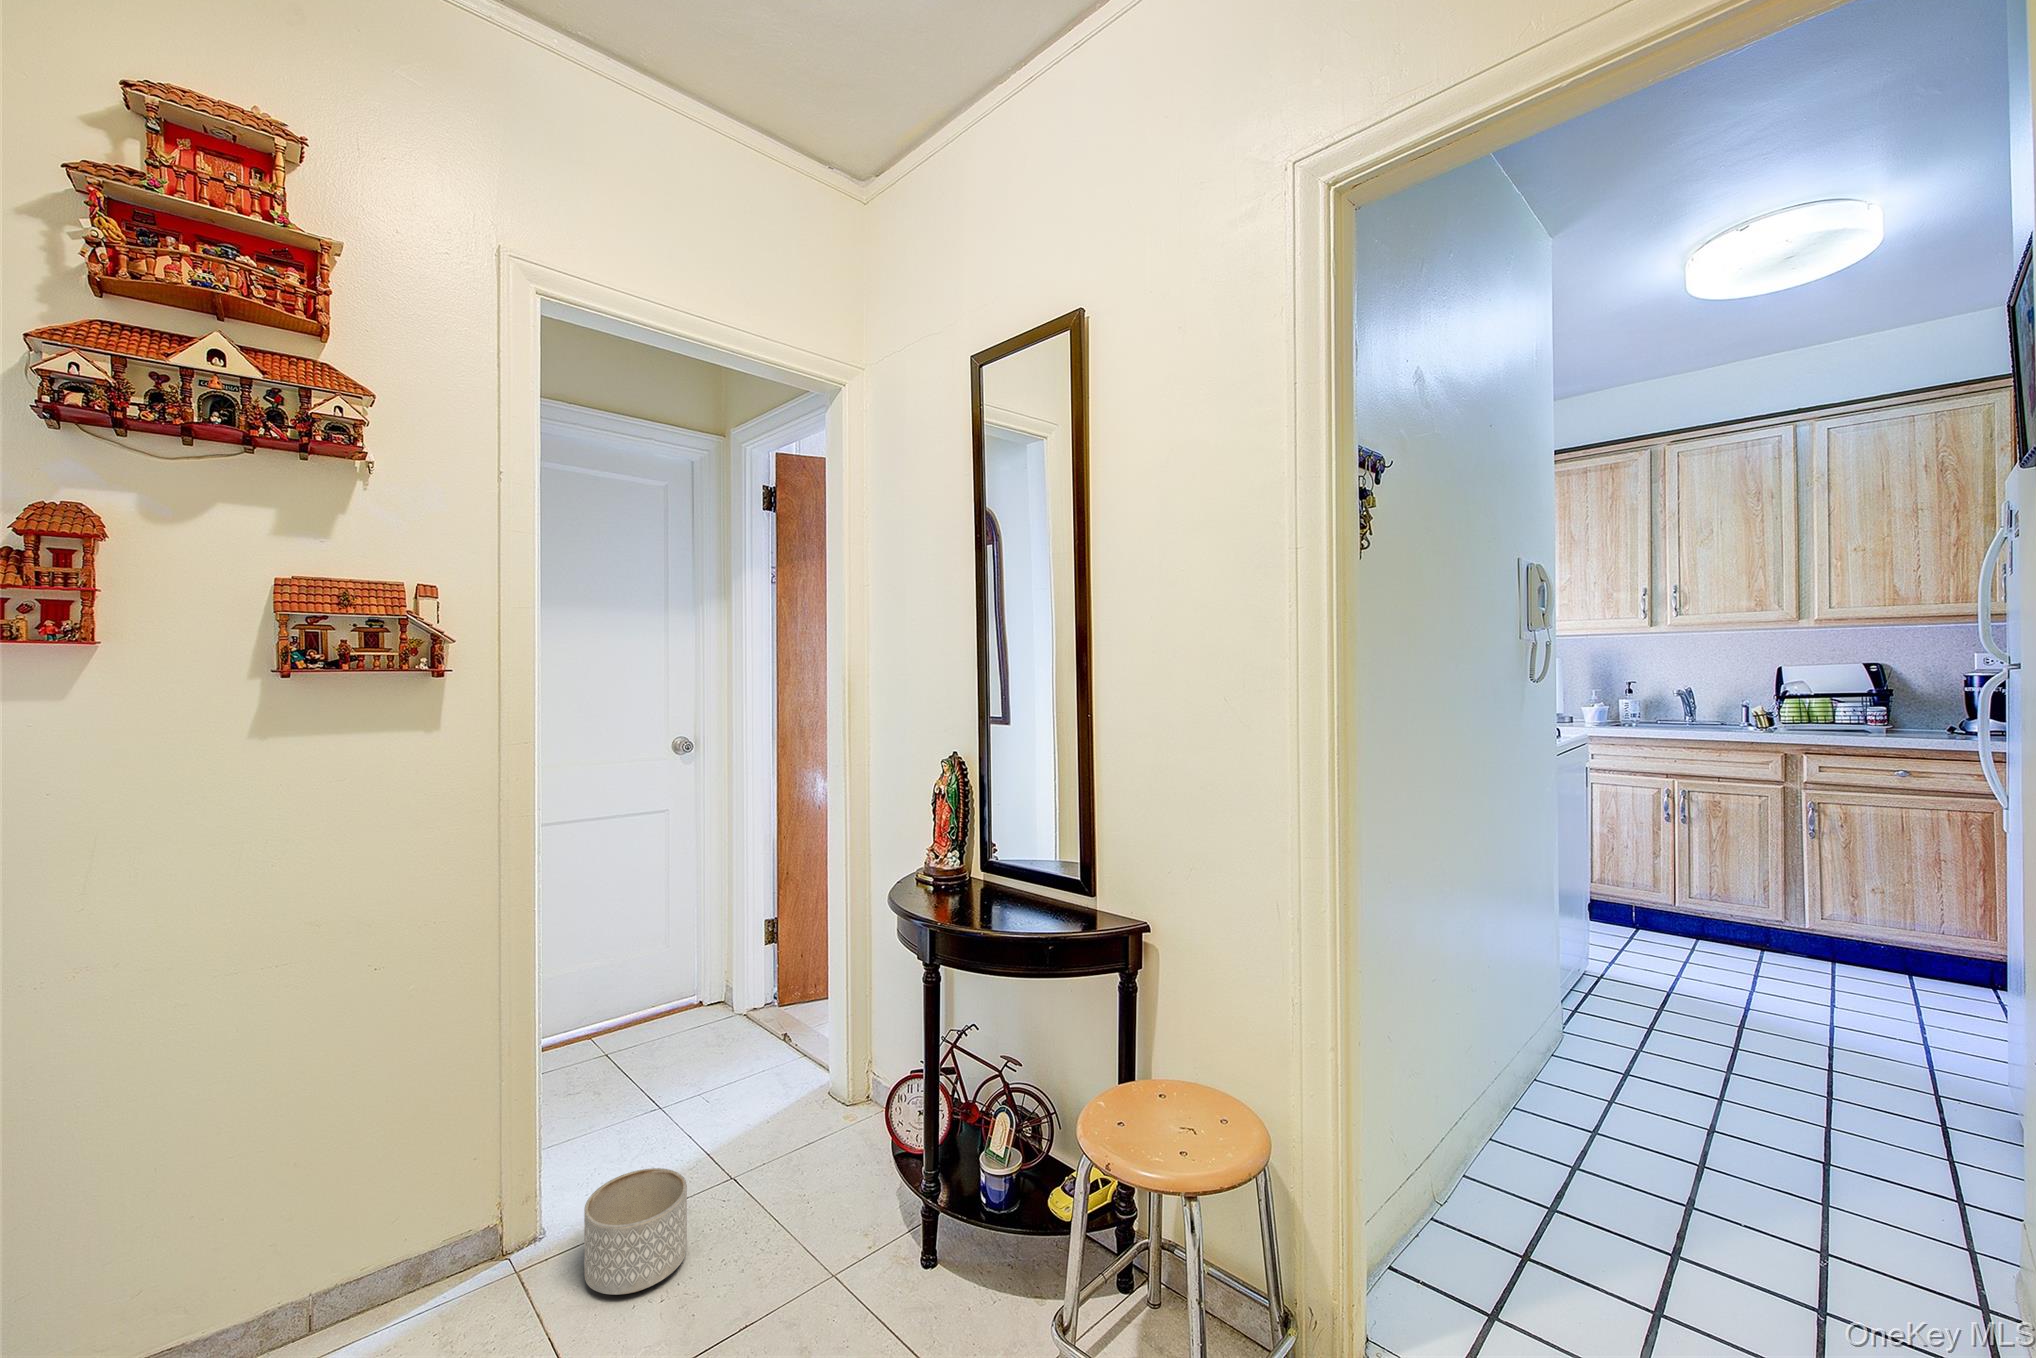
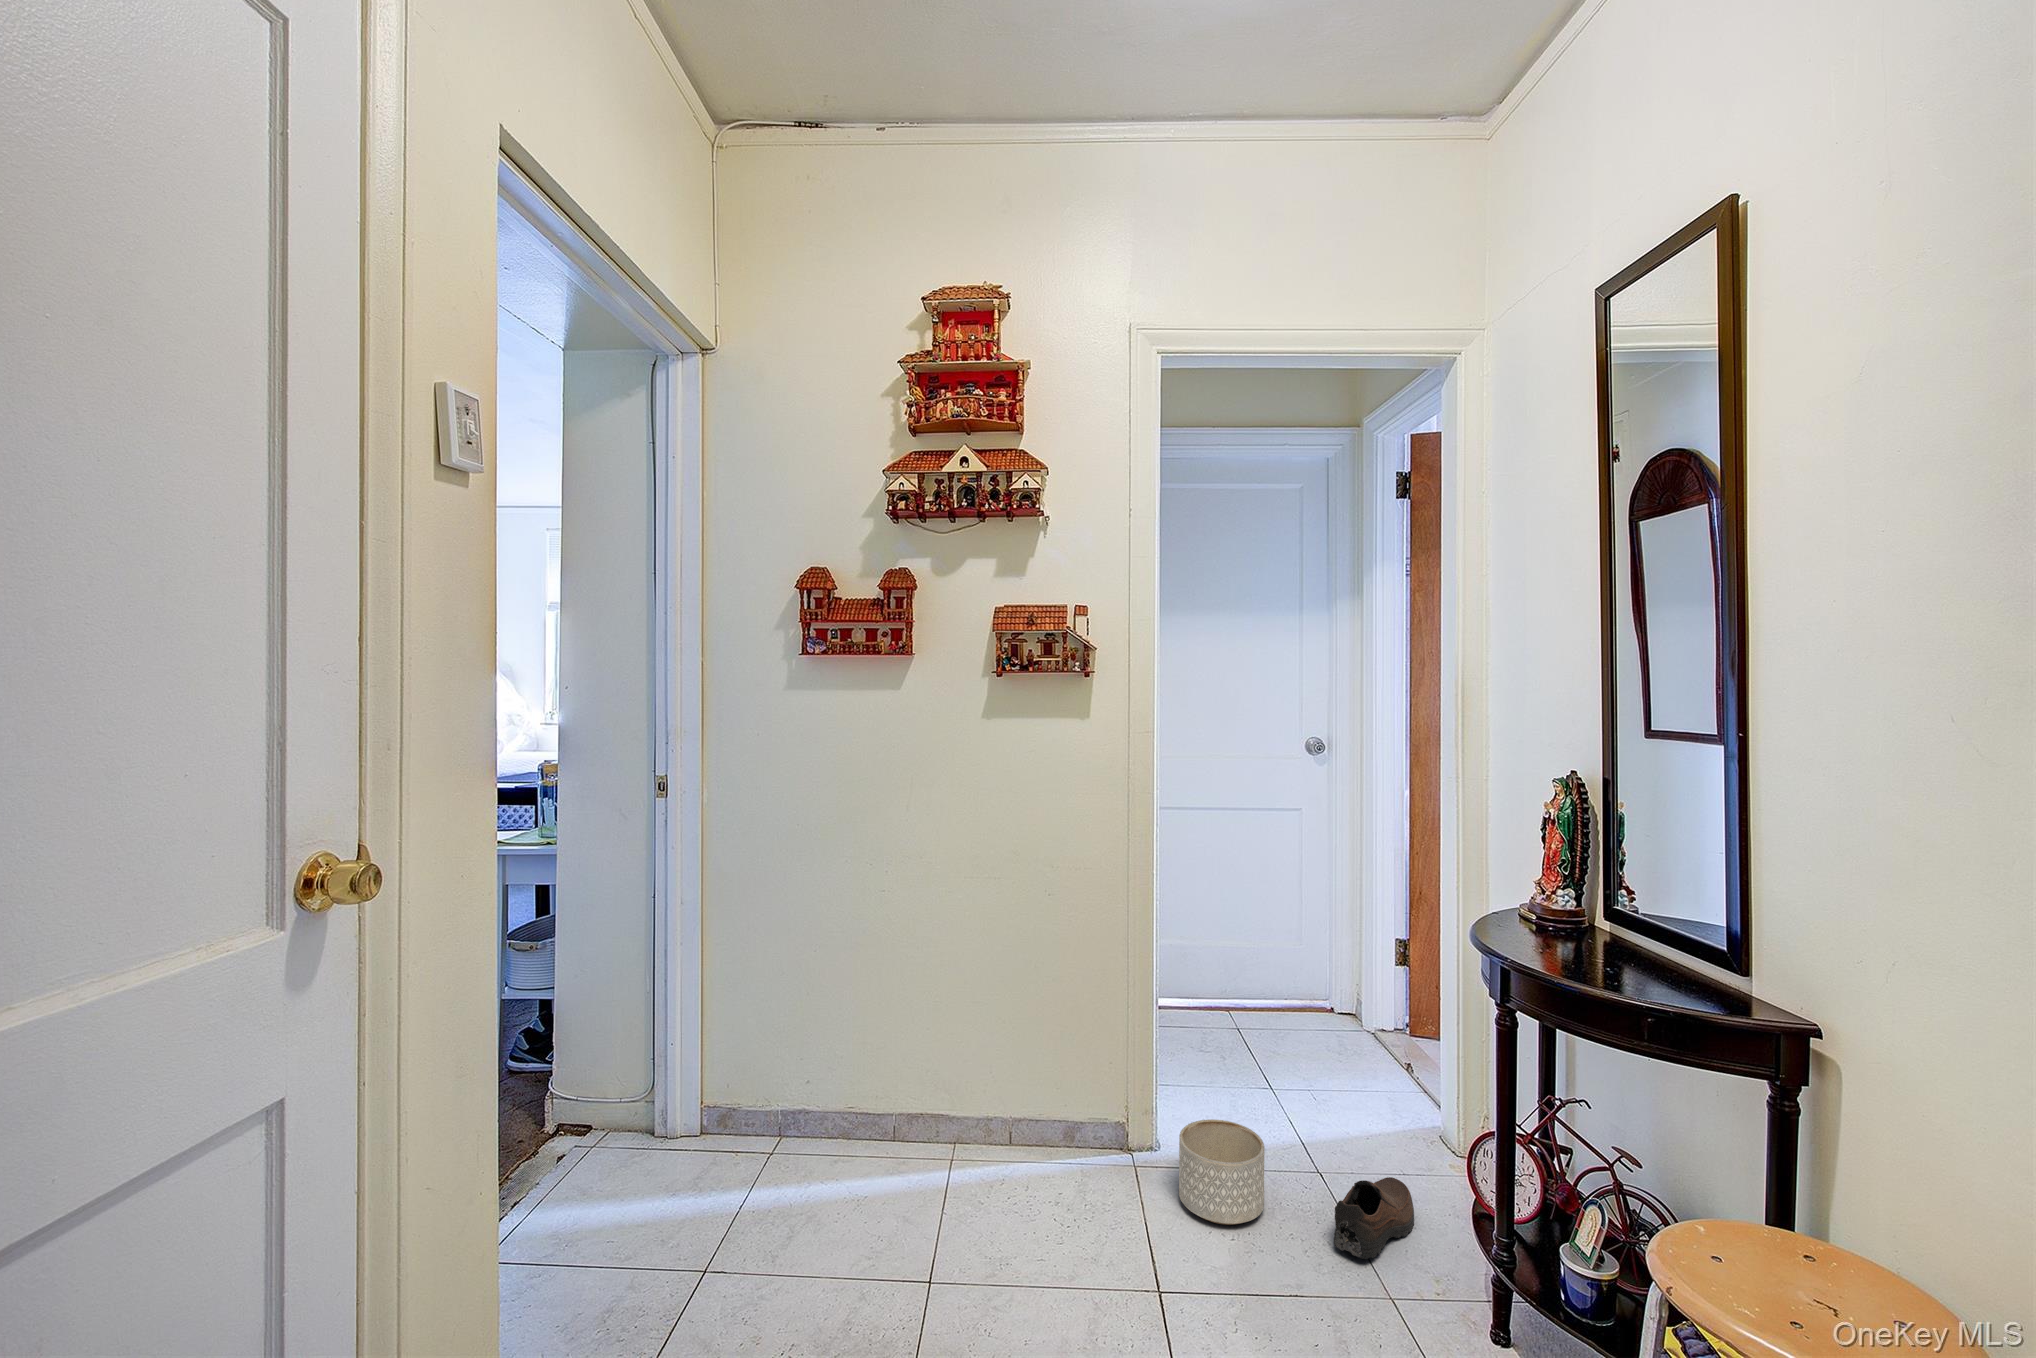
shoe: none [765,1155,829,1252] -> present [1334,1177,1414,1259]

